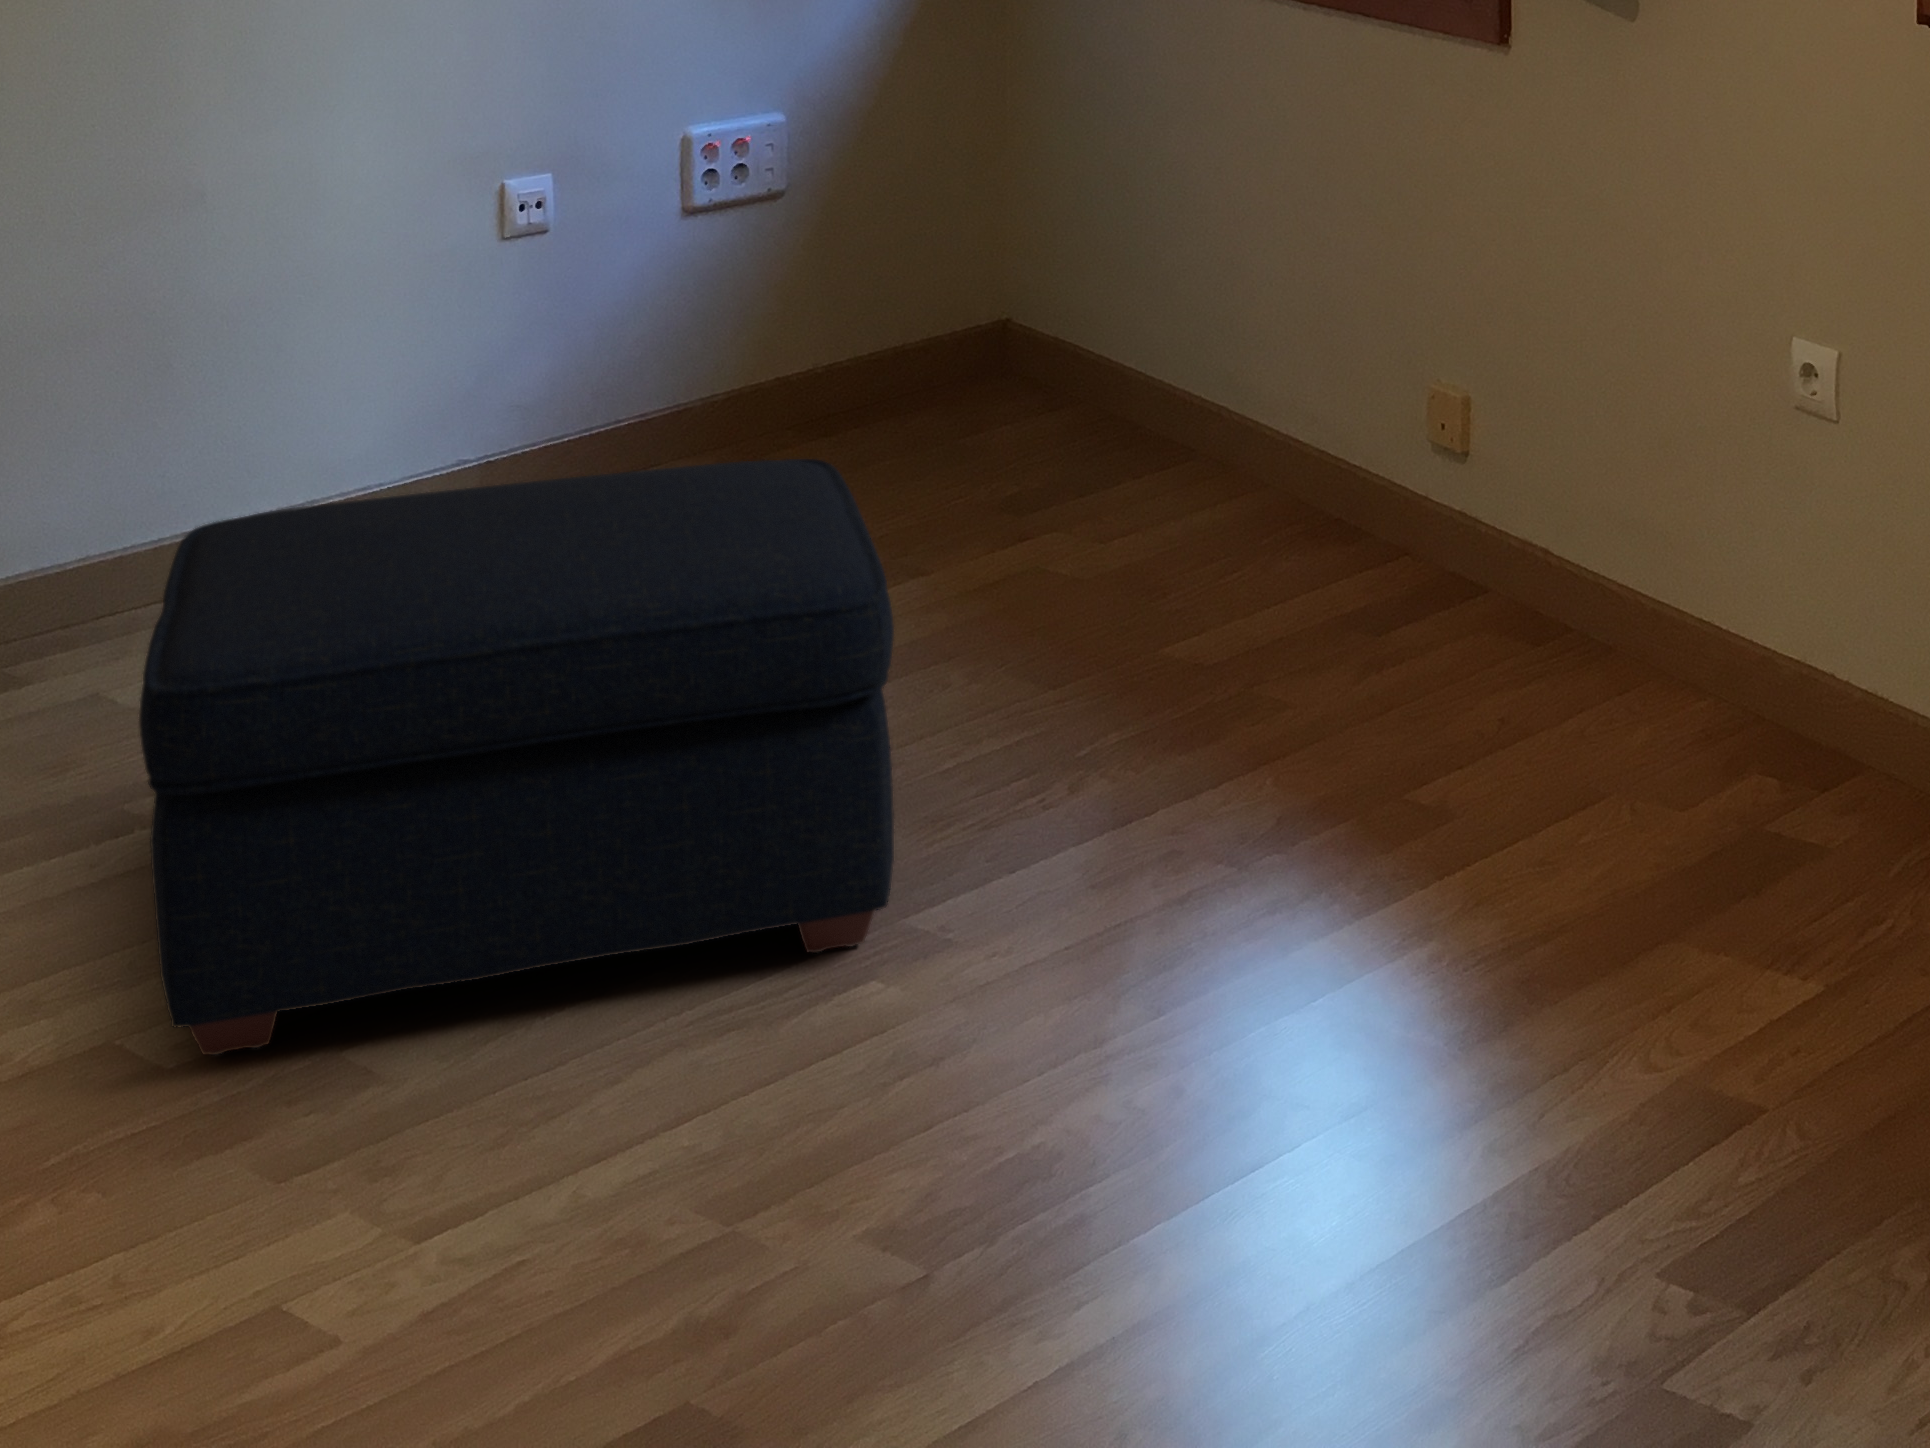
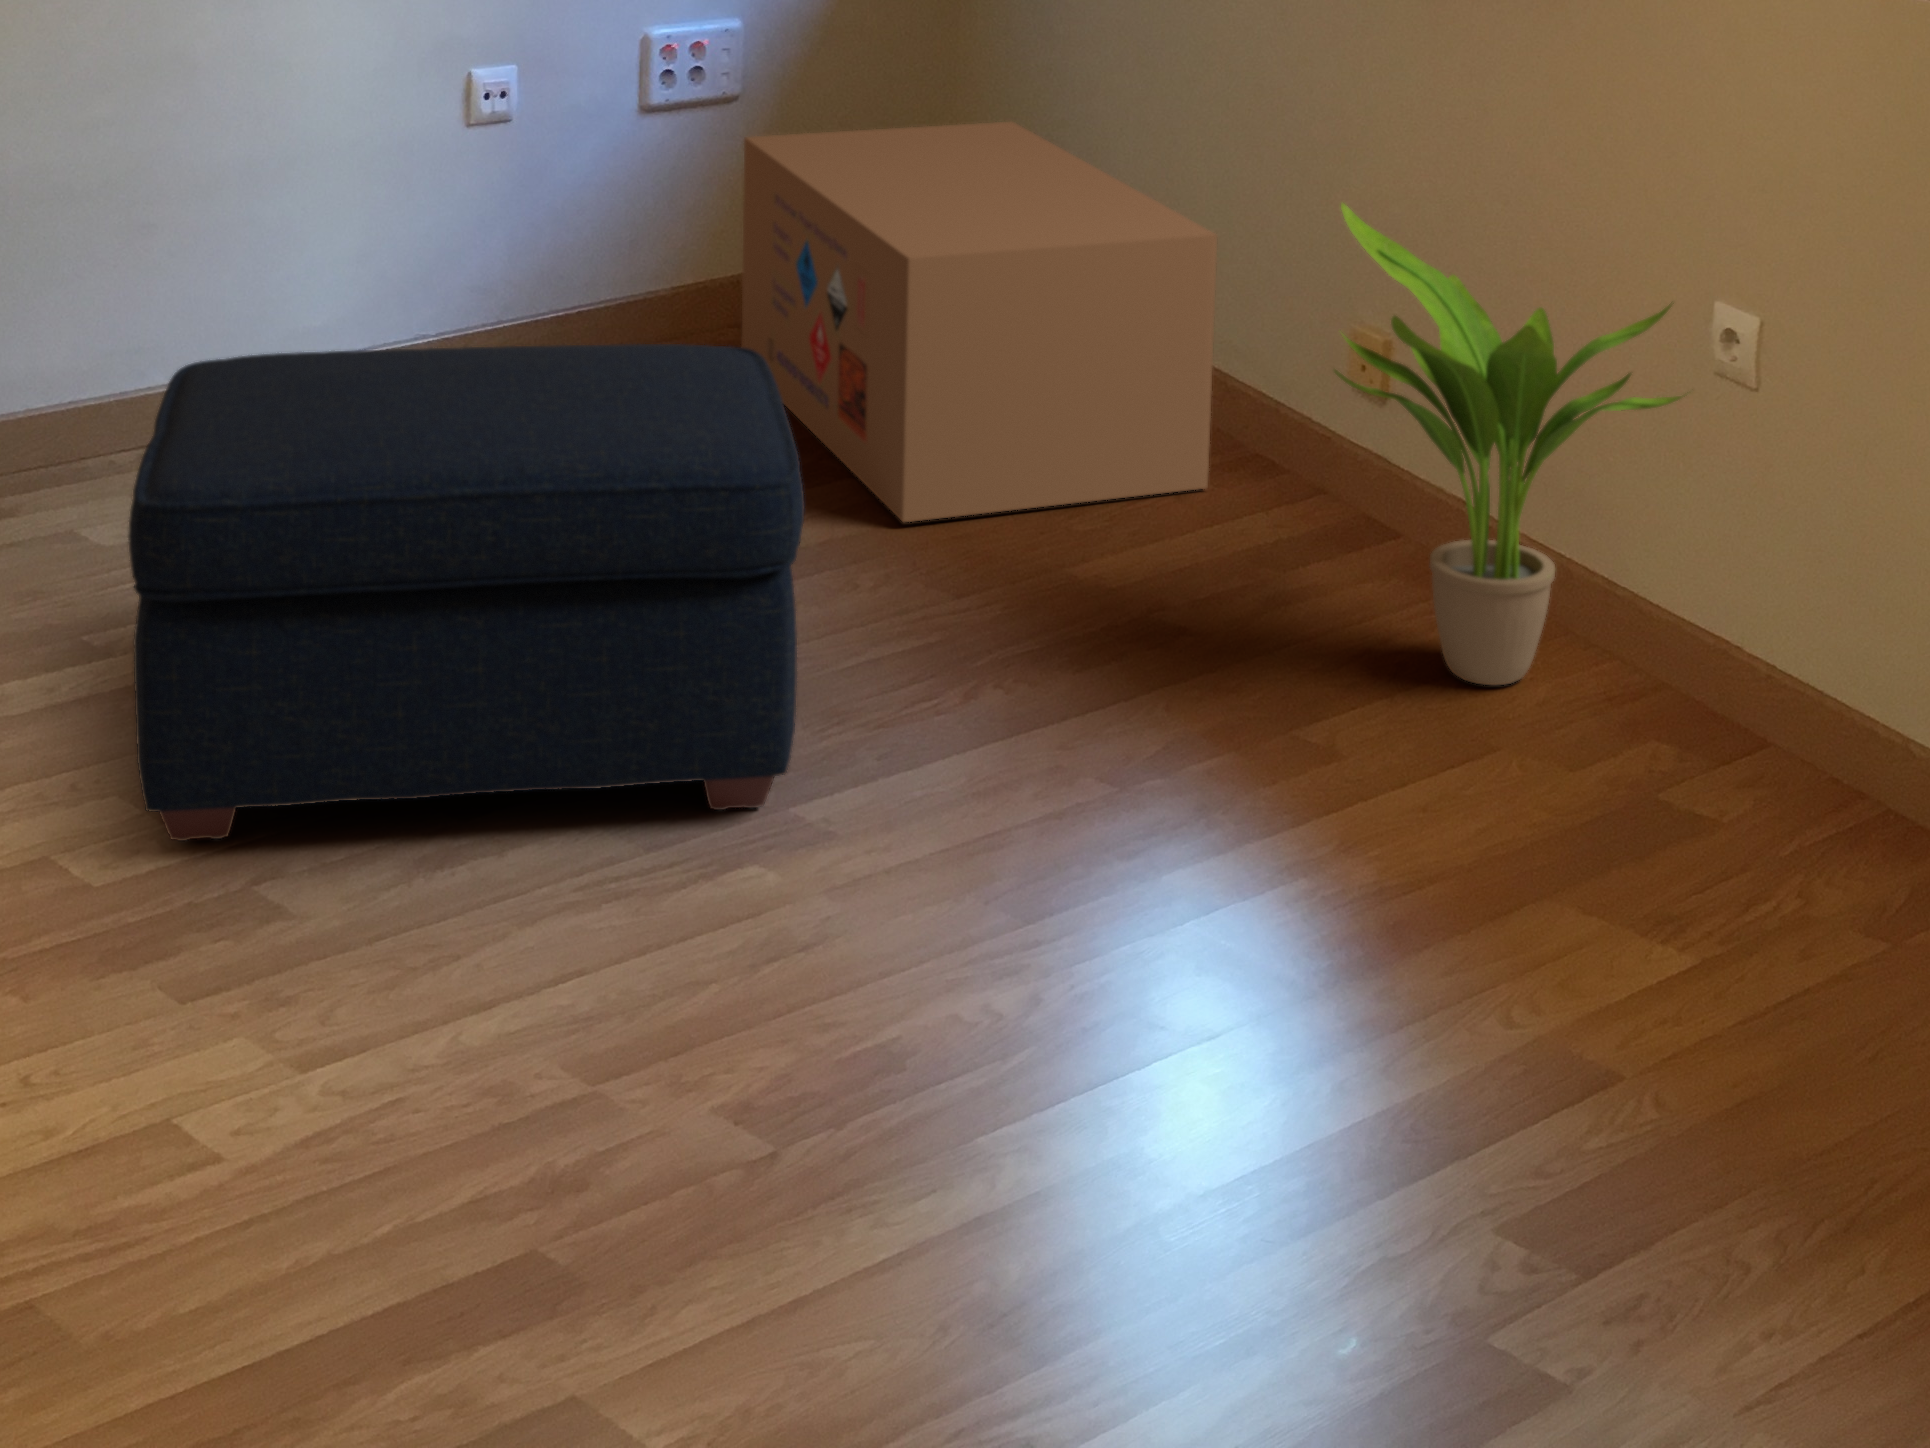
cardboard box: none [792,200,1292,622] -> present [742,122,1218,522]
potted plant: none [1421,265,1778,736] -> present [1334,204,1685,686]

